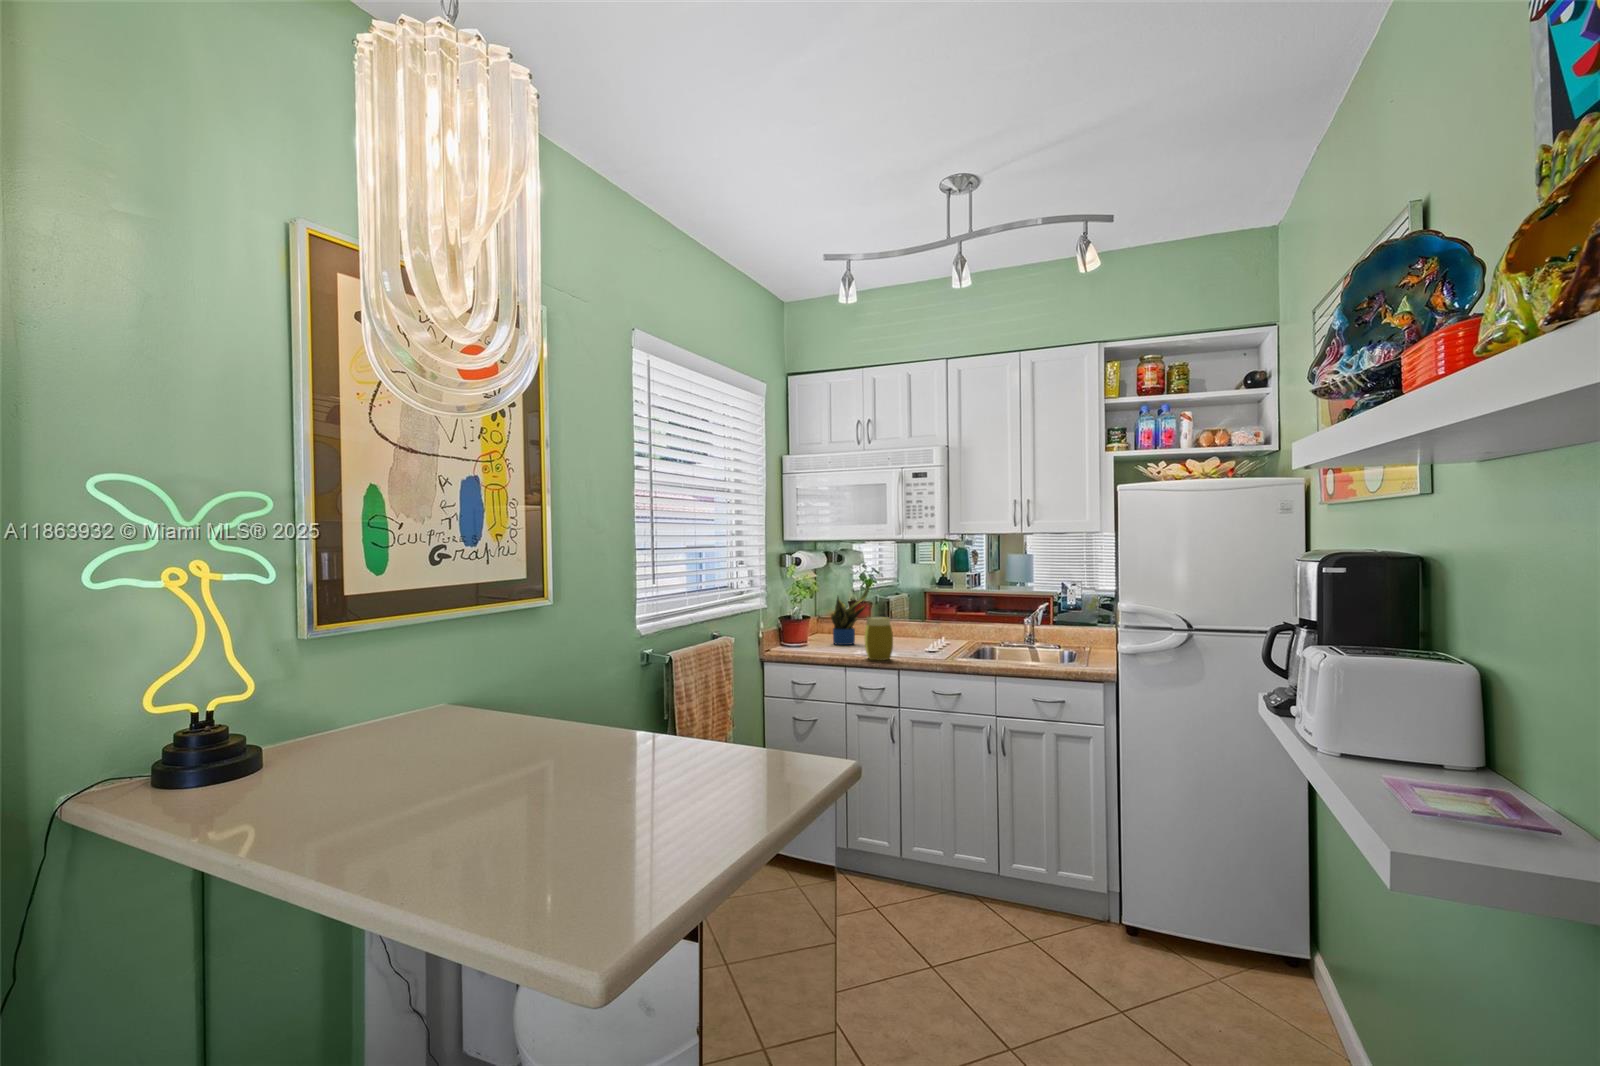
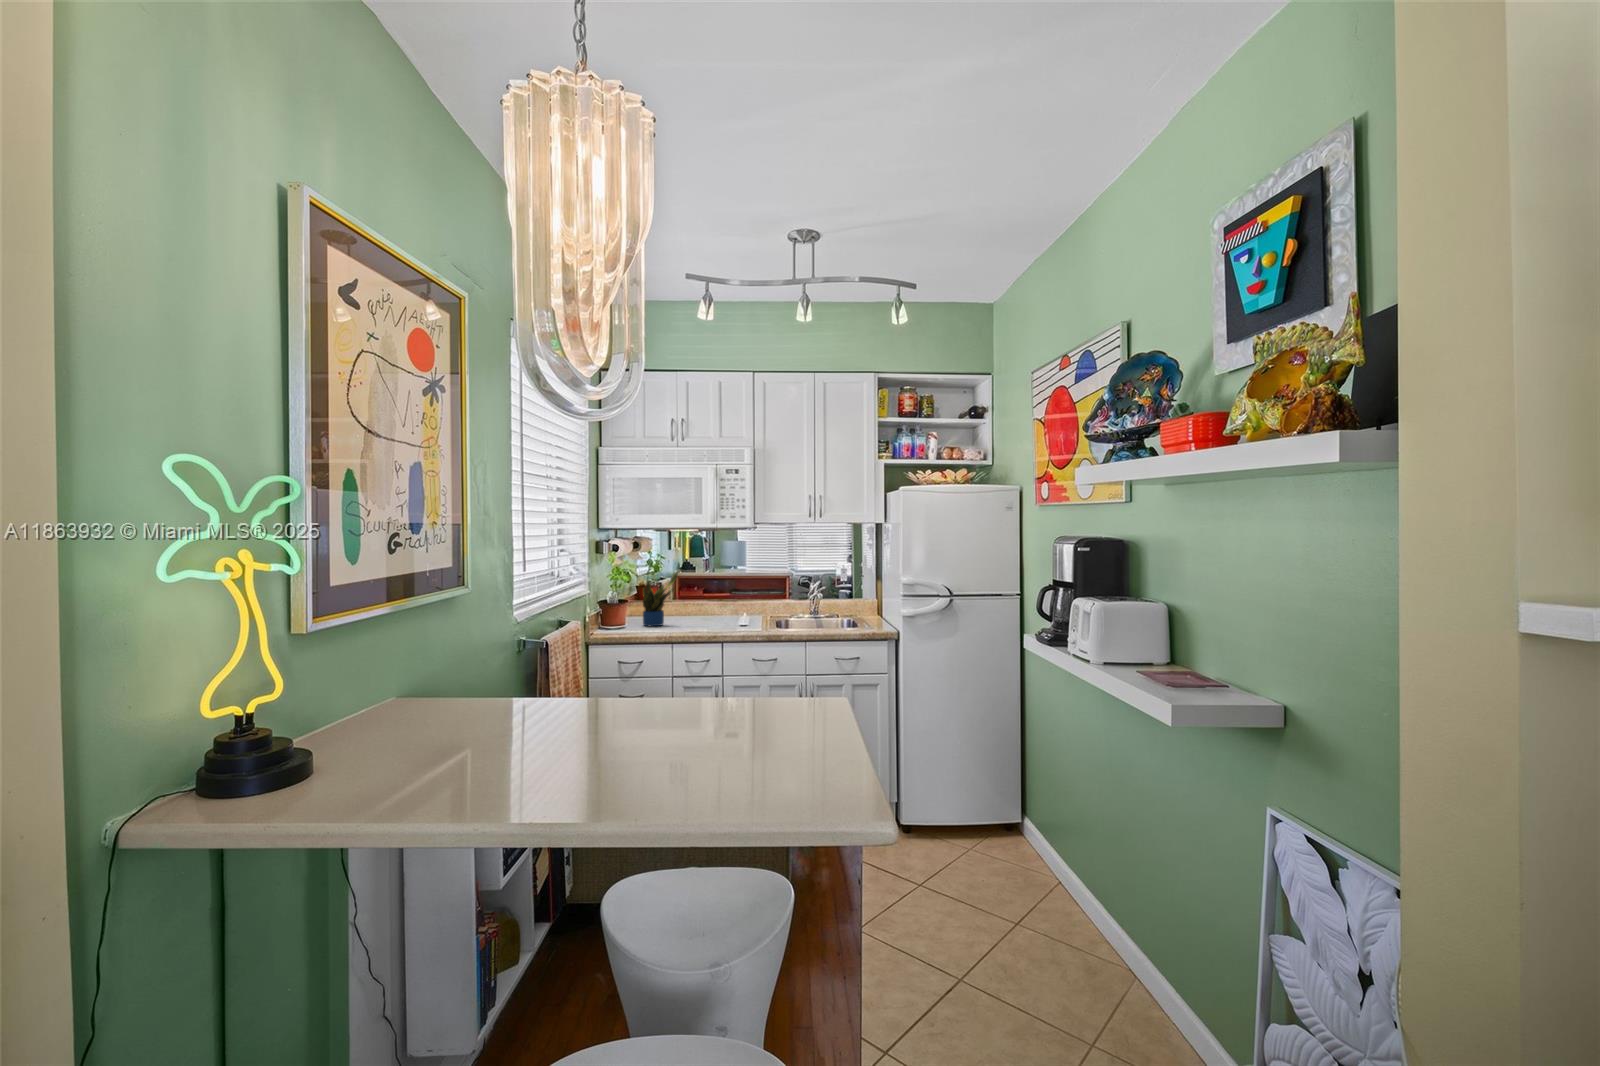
jar: present [865,616,893,660] -> none [692,597,719,636]

